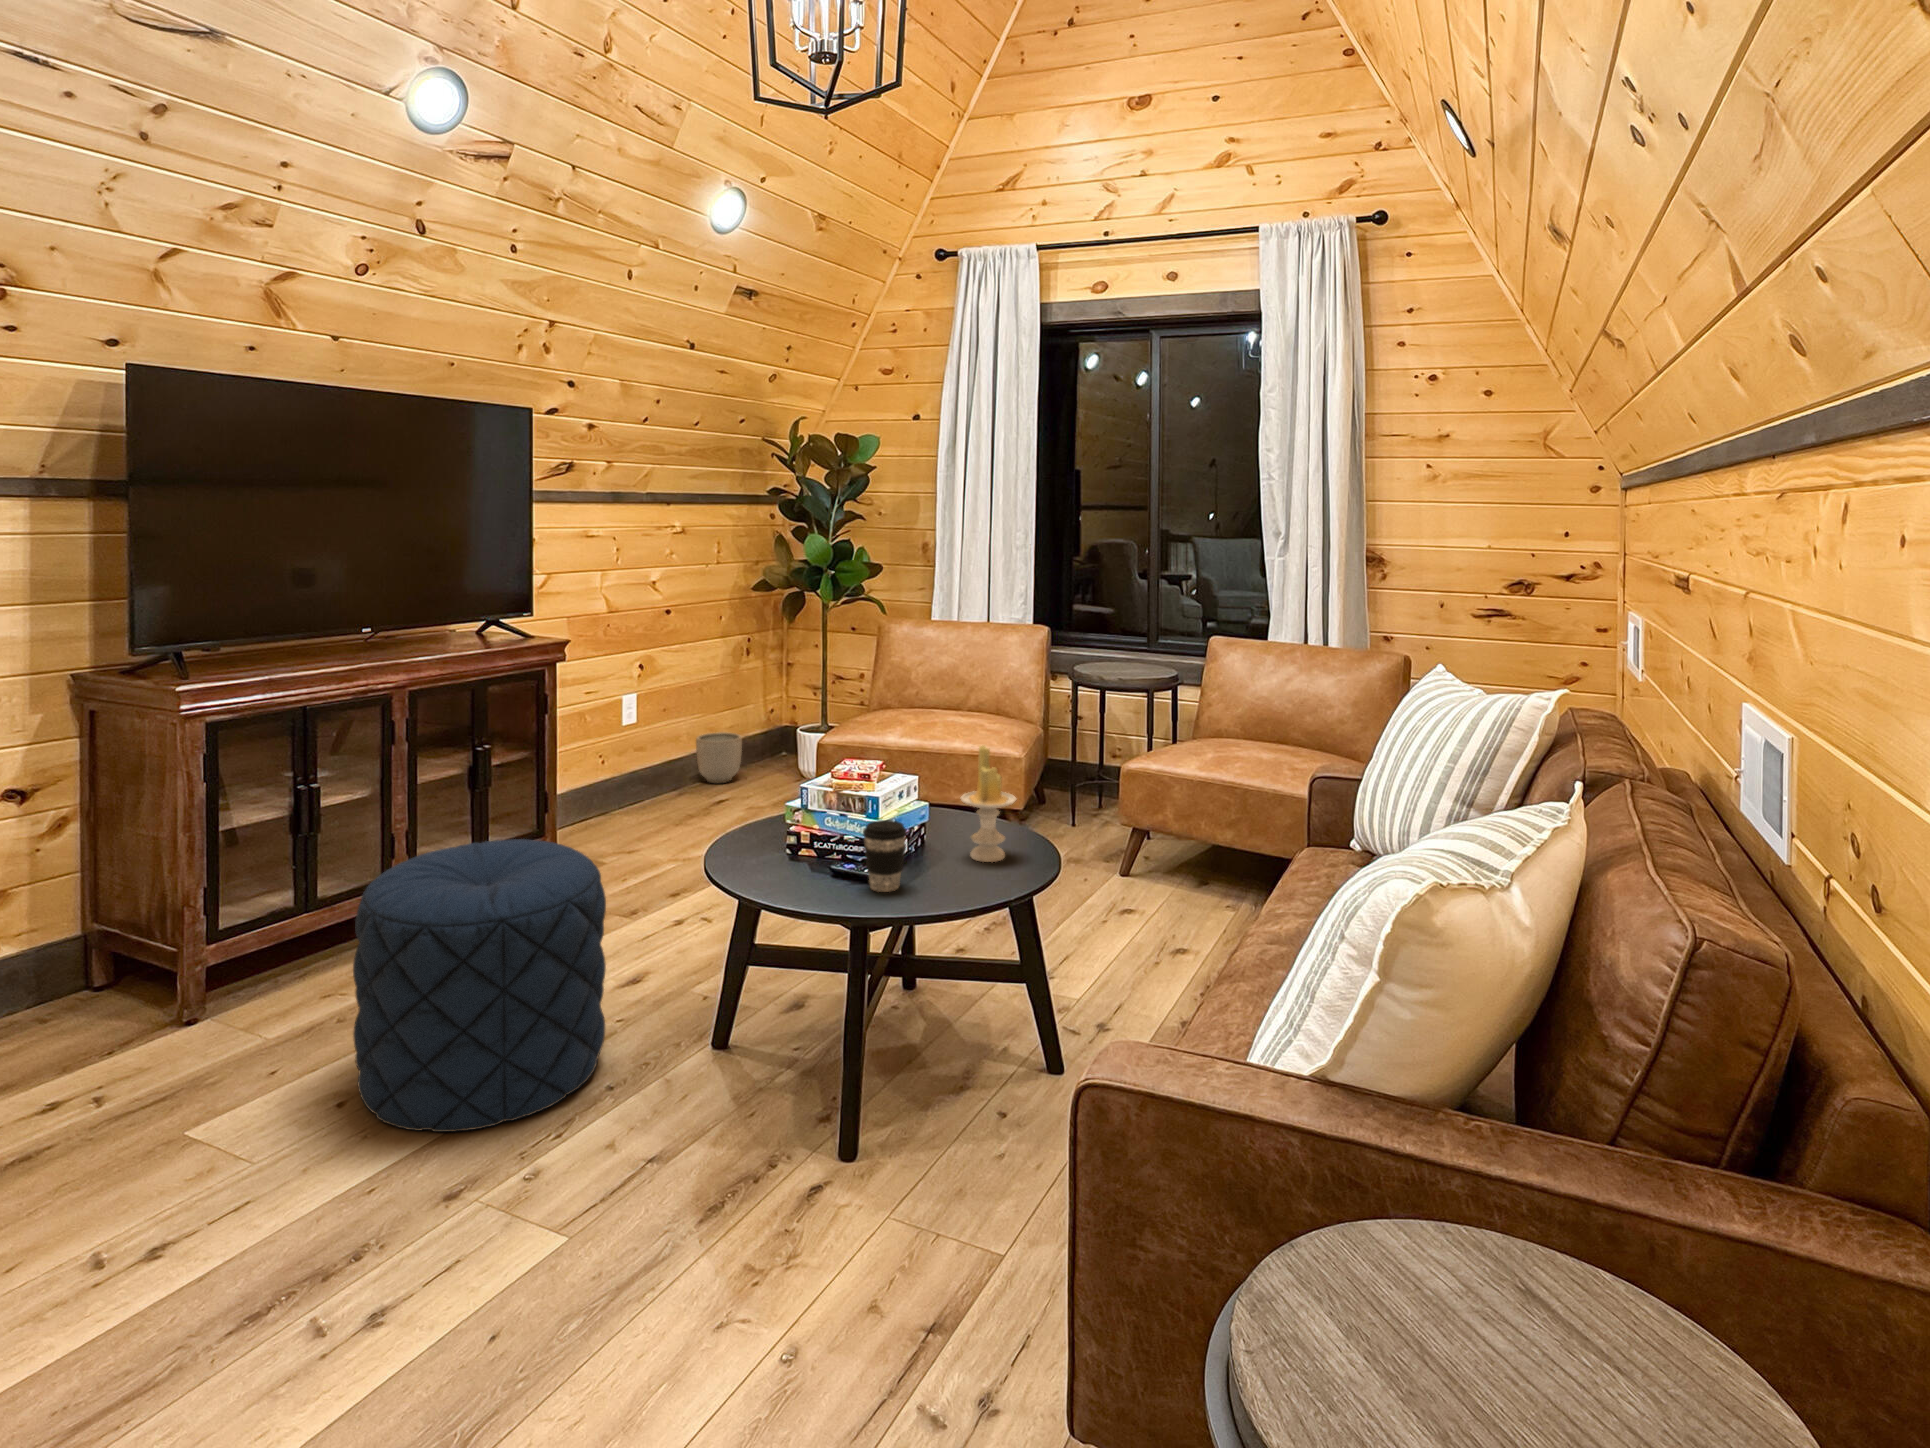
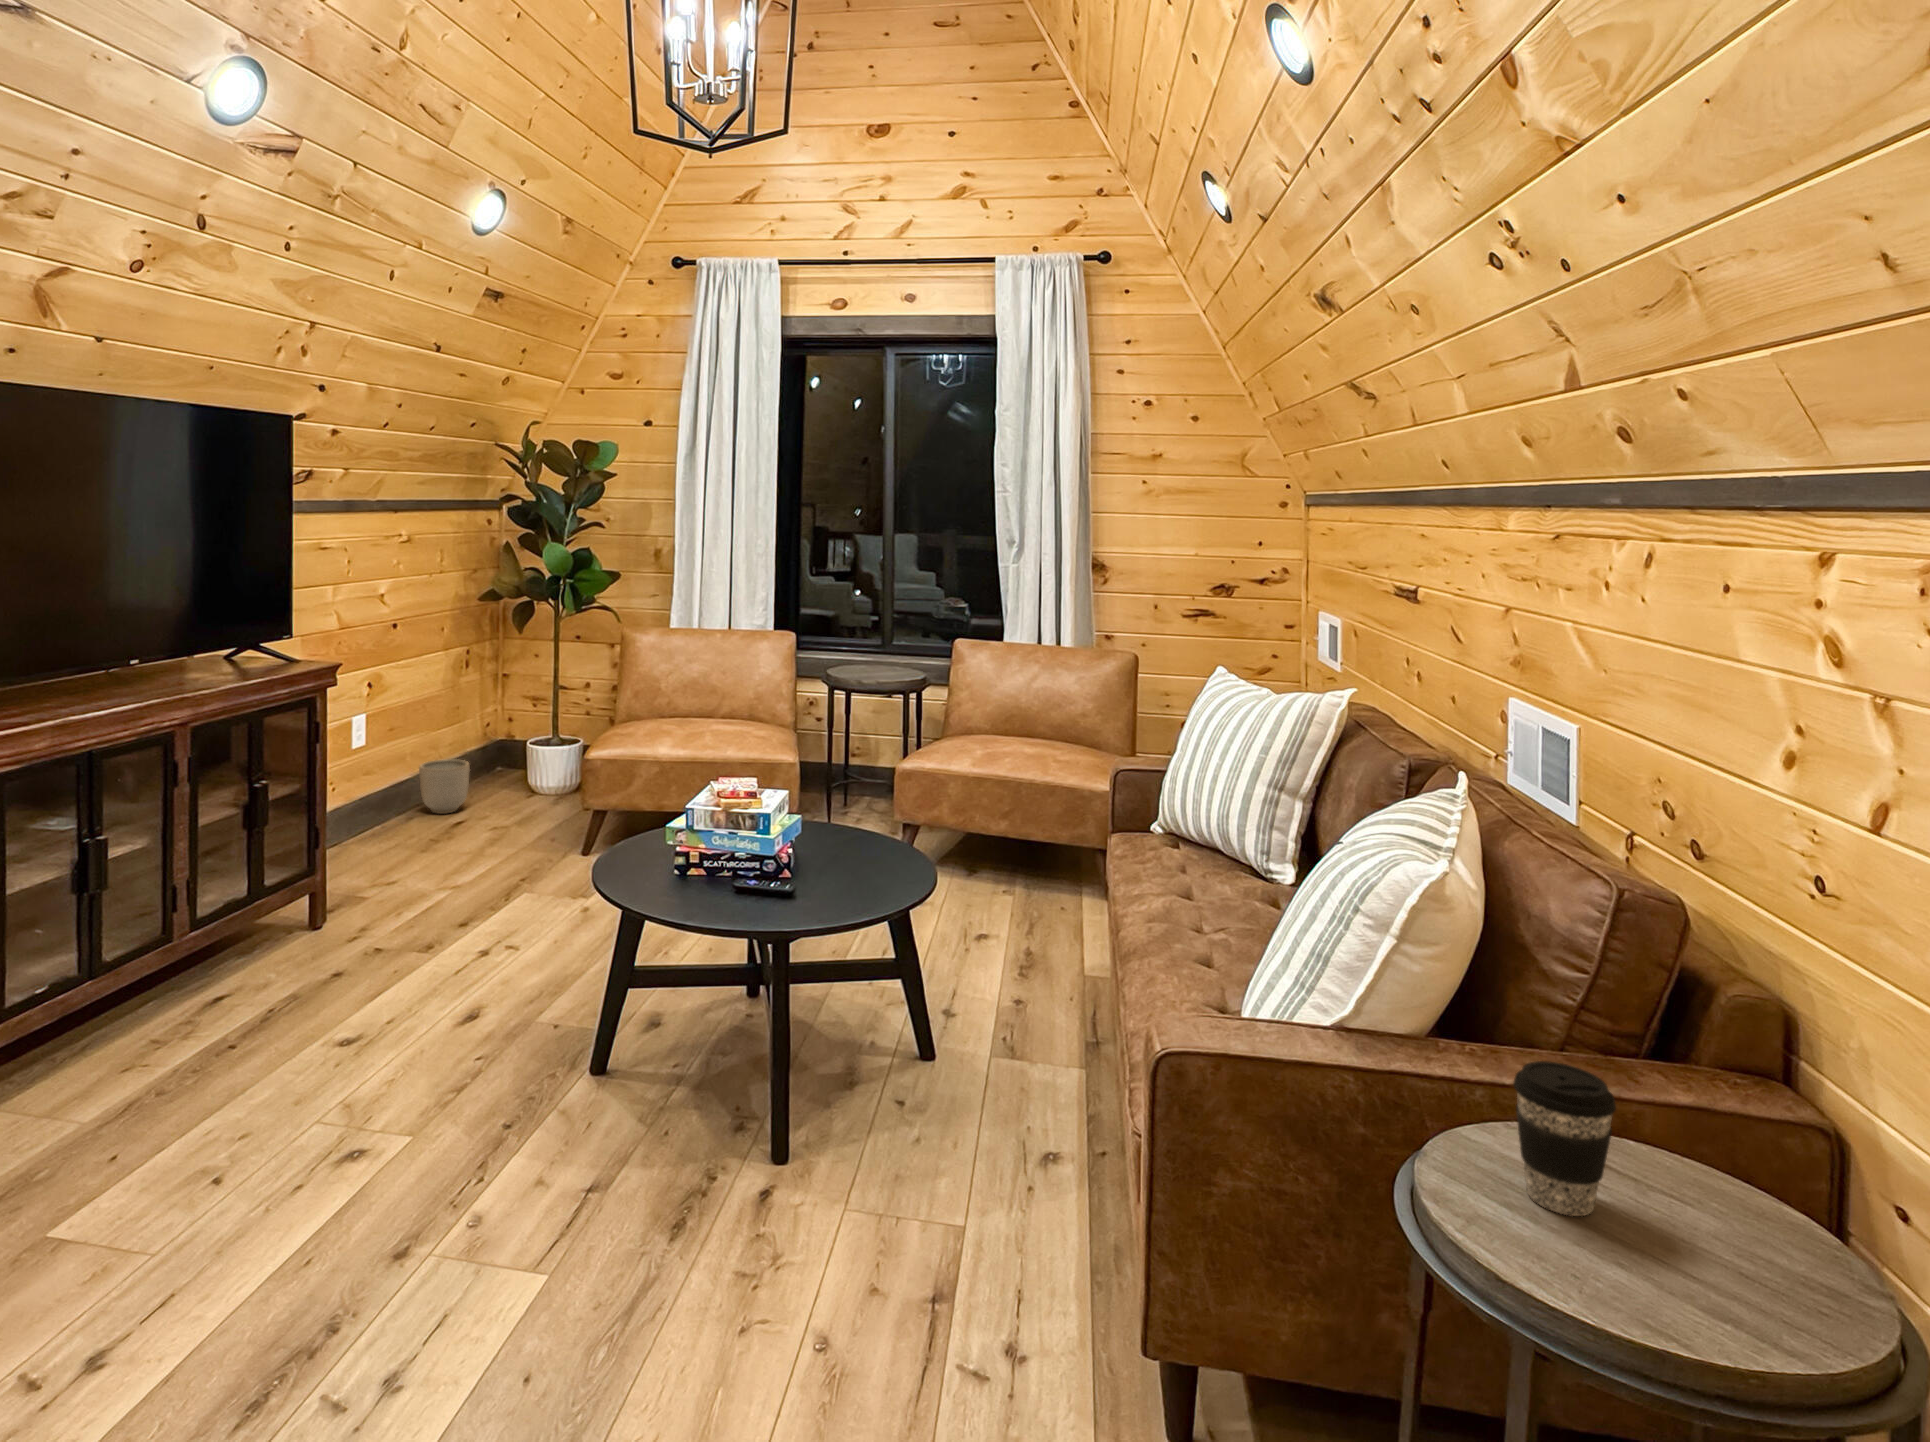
candle: present [961,746,1016,862] -> none [835,757,888,870]
coffee cup: present [863,820,907,892] -> present [1513,1061,1616,1216]
pouf: present [353,839,606,1132] -> none [227,880,492,1196]

